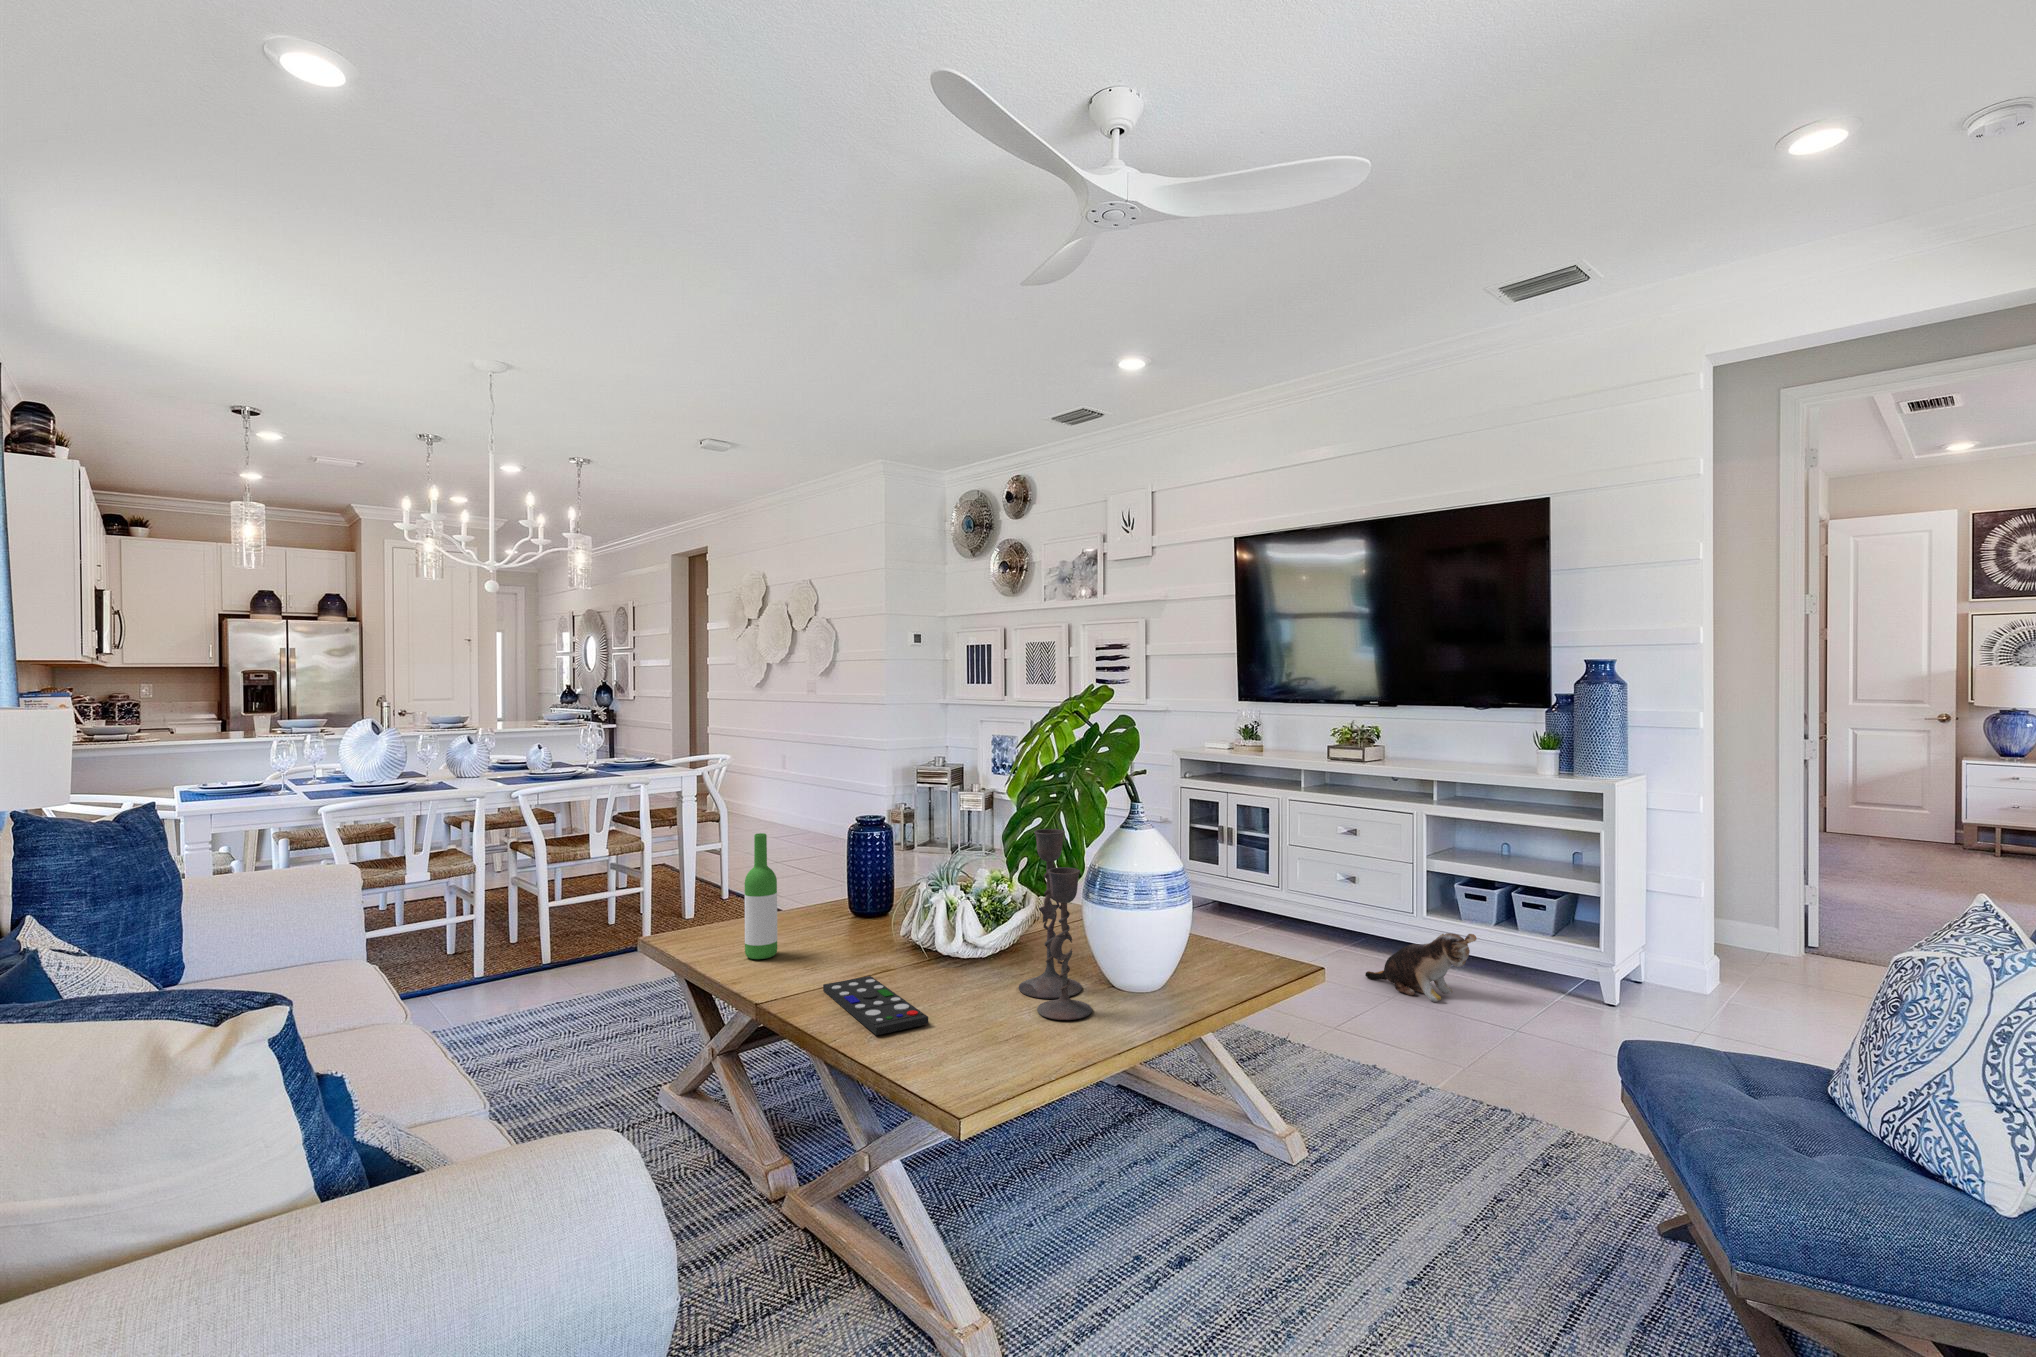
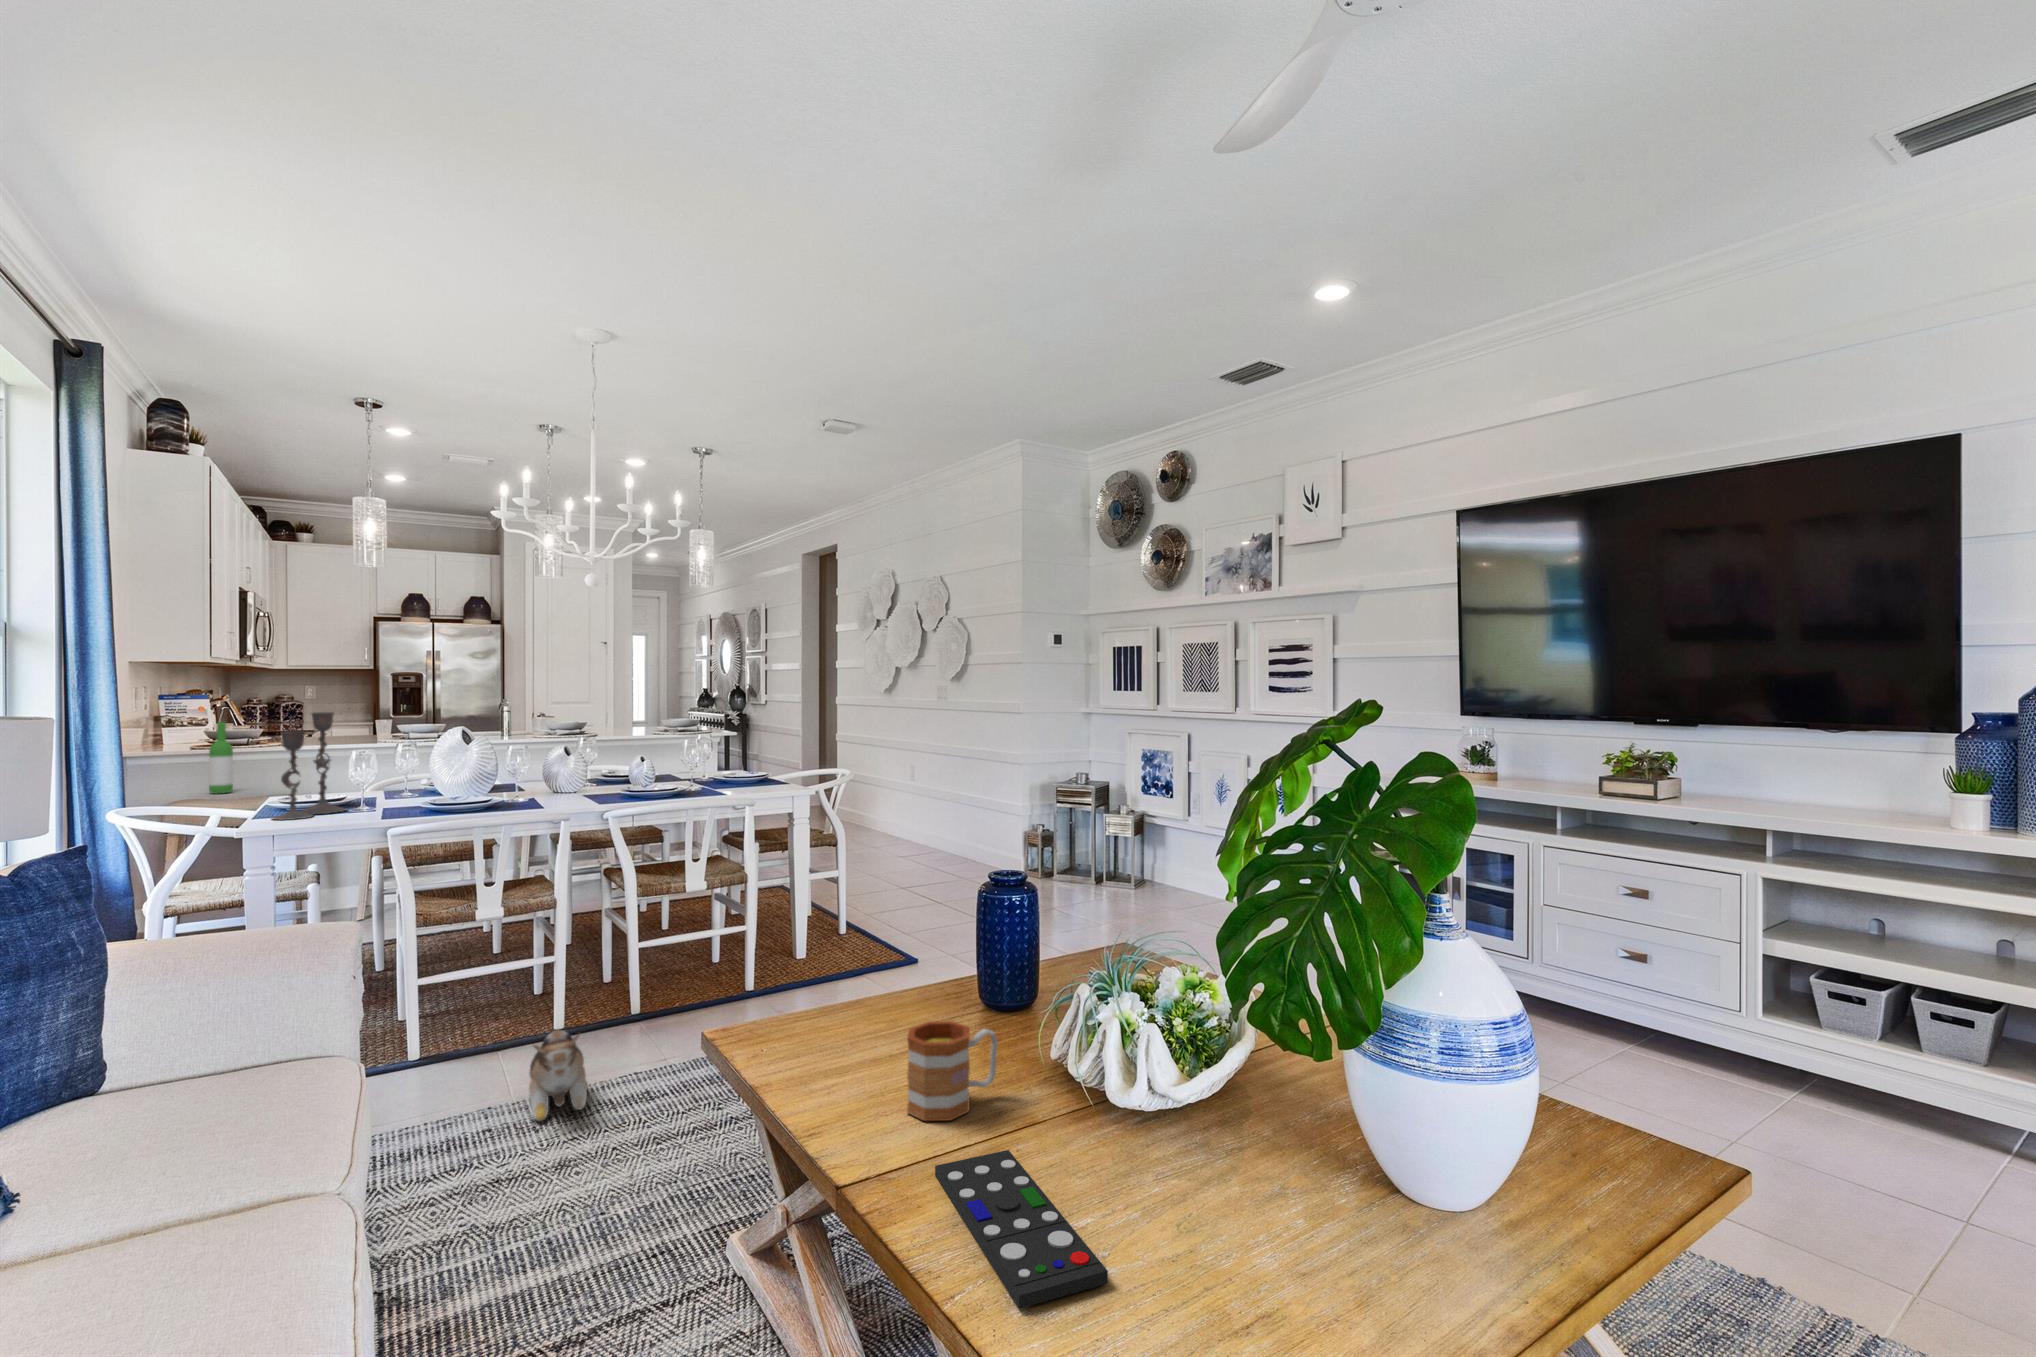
candlestick: present [1019,829,1092,1020] -> present [271,712,346,820]
wine bottle: present [745,833,777,959] -> present [209,722,233,794]
mug: none [802,906,863,968] -> present [907,1021,998,1121]
plush toy: present [1365,933,1477,1002] -> present [529,1030,588,1121]

